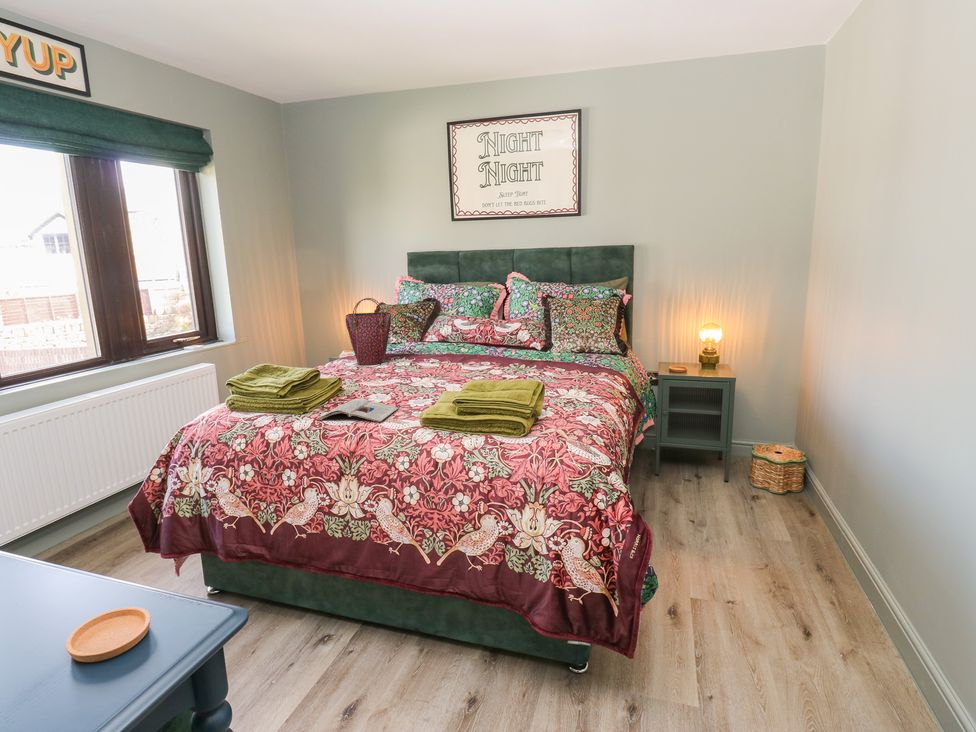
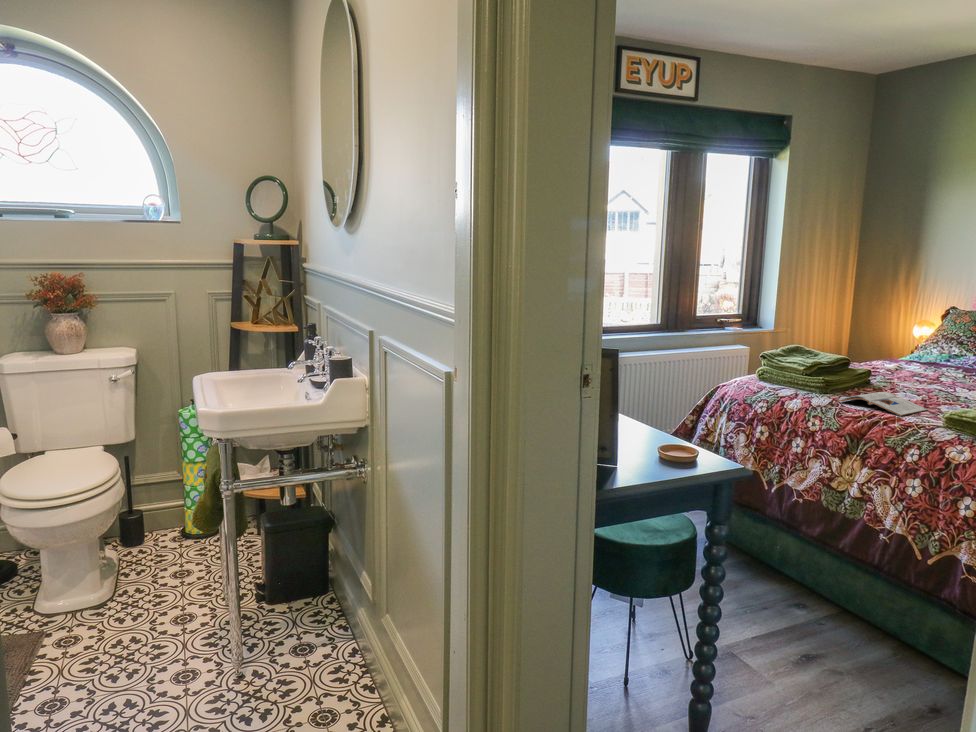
handbag: present [346,298,391,365] -> none [896,295,955,370]

